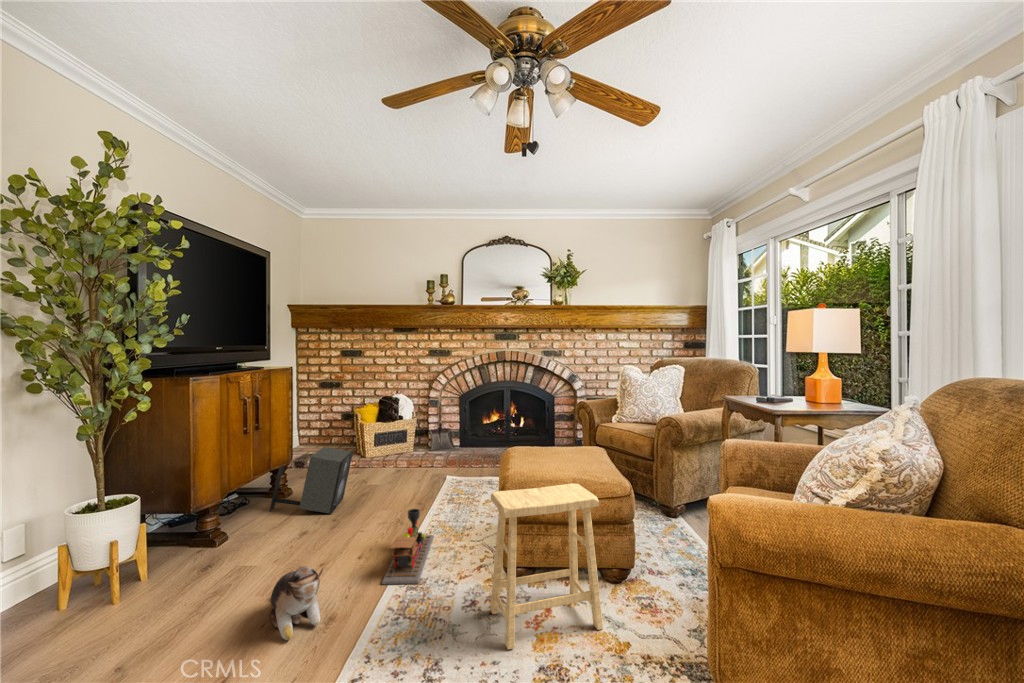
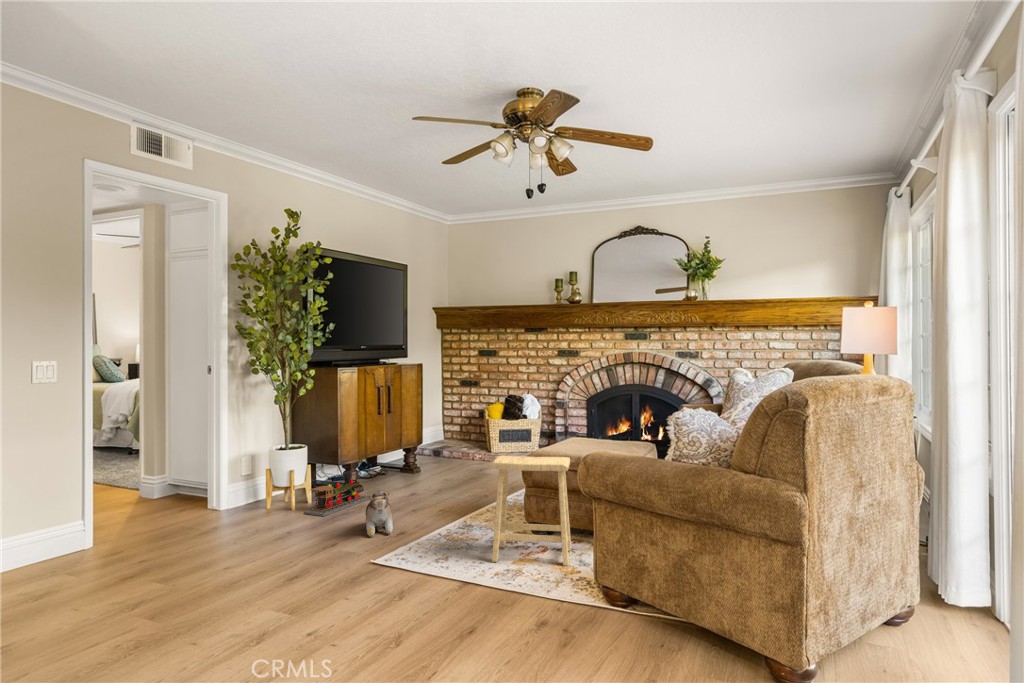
speaker: present [270,447,353,514] -> none [398,432,461,485]
toy train: present [382,509,434,584] -> present [304,472,369,516]

